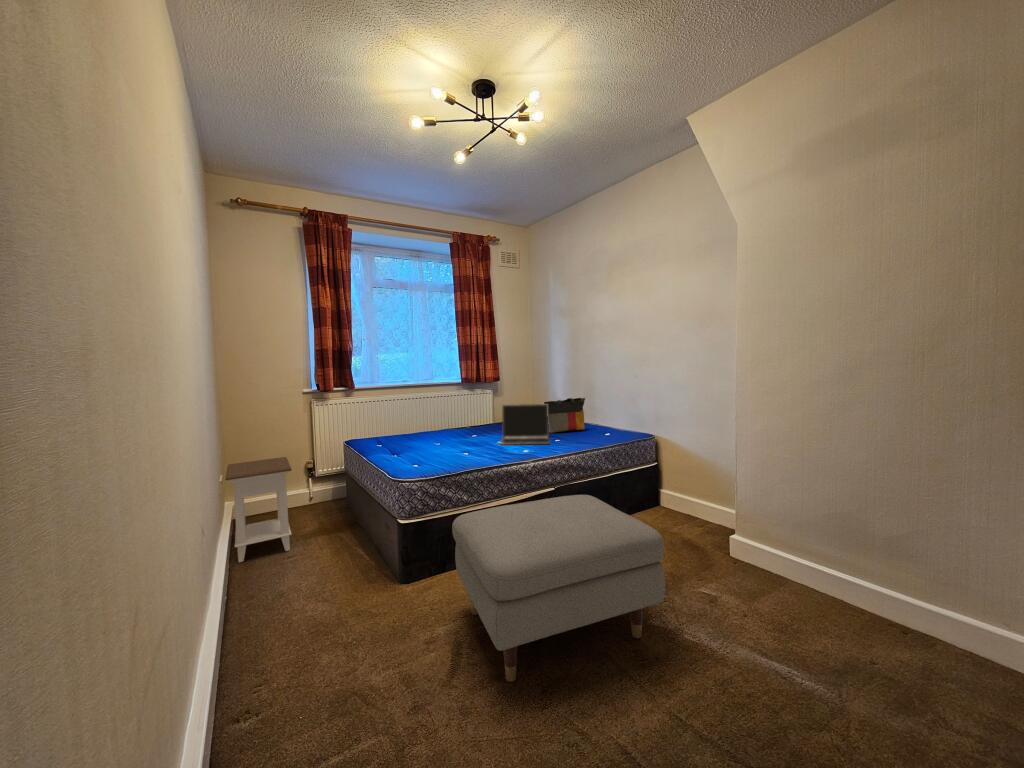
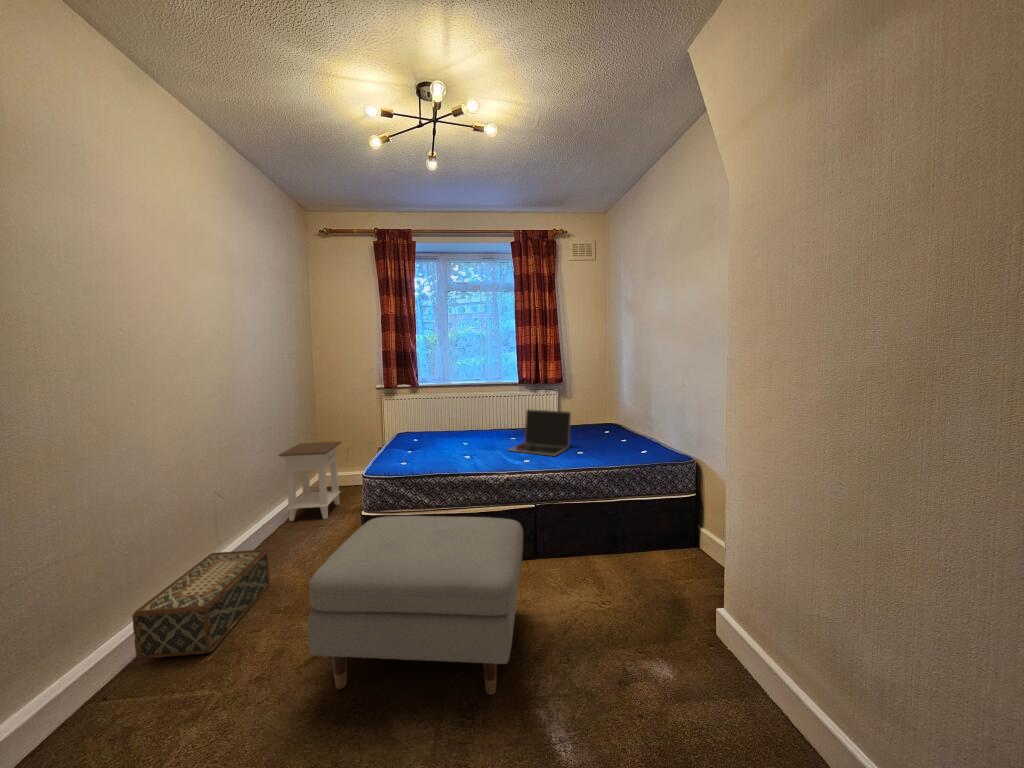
tote bag: present [544,398,585,433] -> none [576,406,626,443]
woven basket: none [211,584,321,754] -> present [132,549,270,659]

